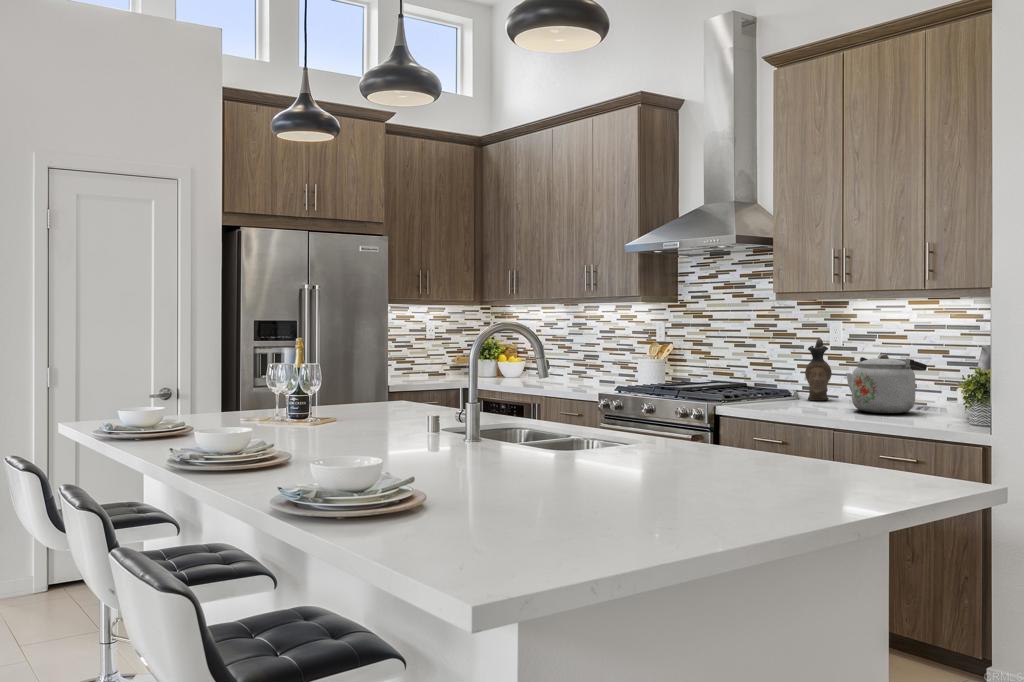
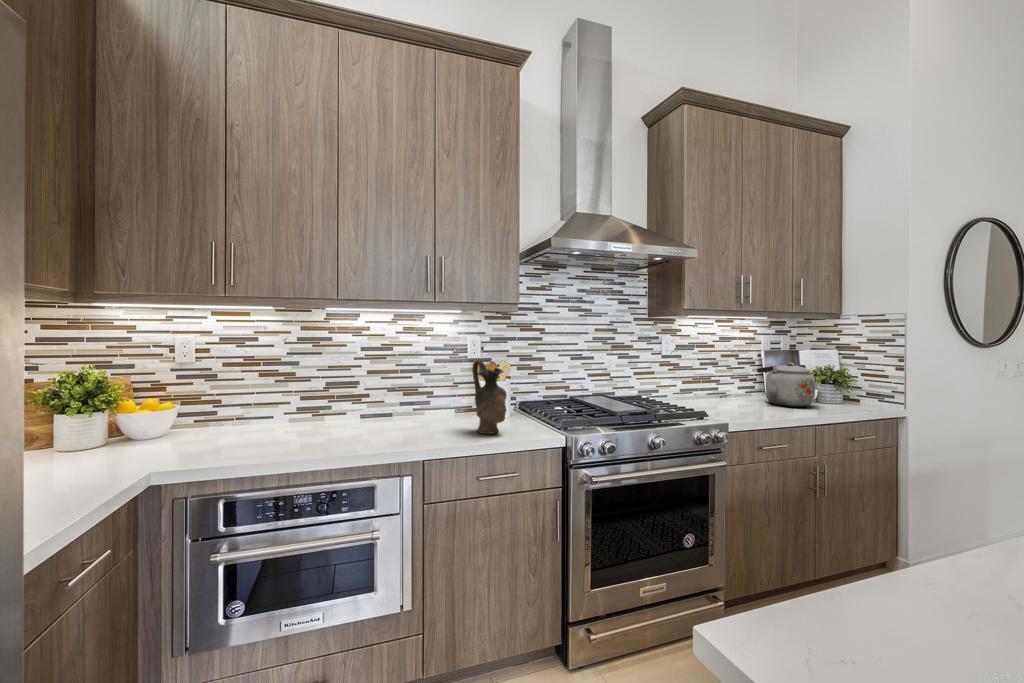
ceramic pitcher: present [805,339,832,400] -> present [472,360,507,434]

